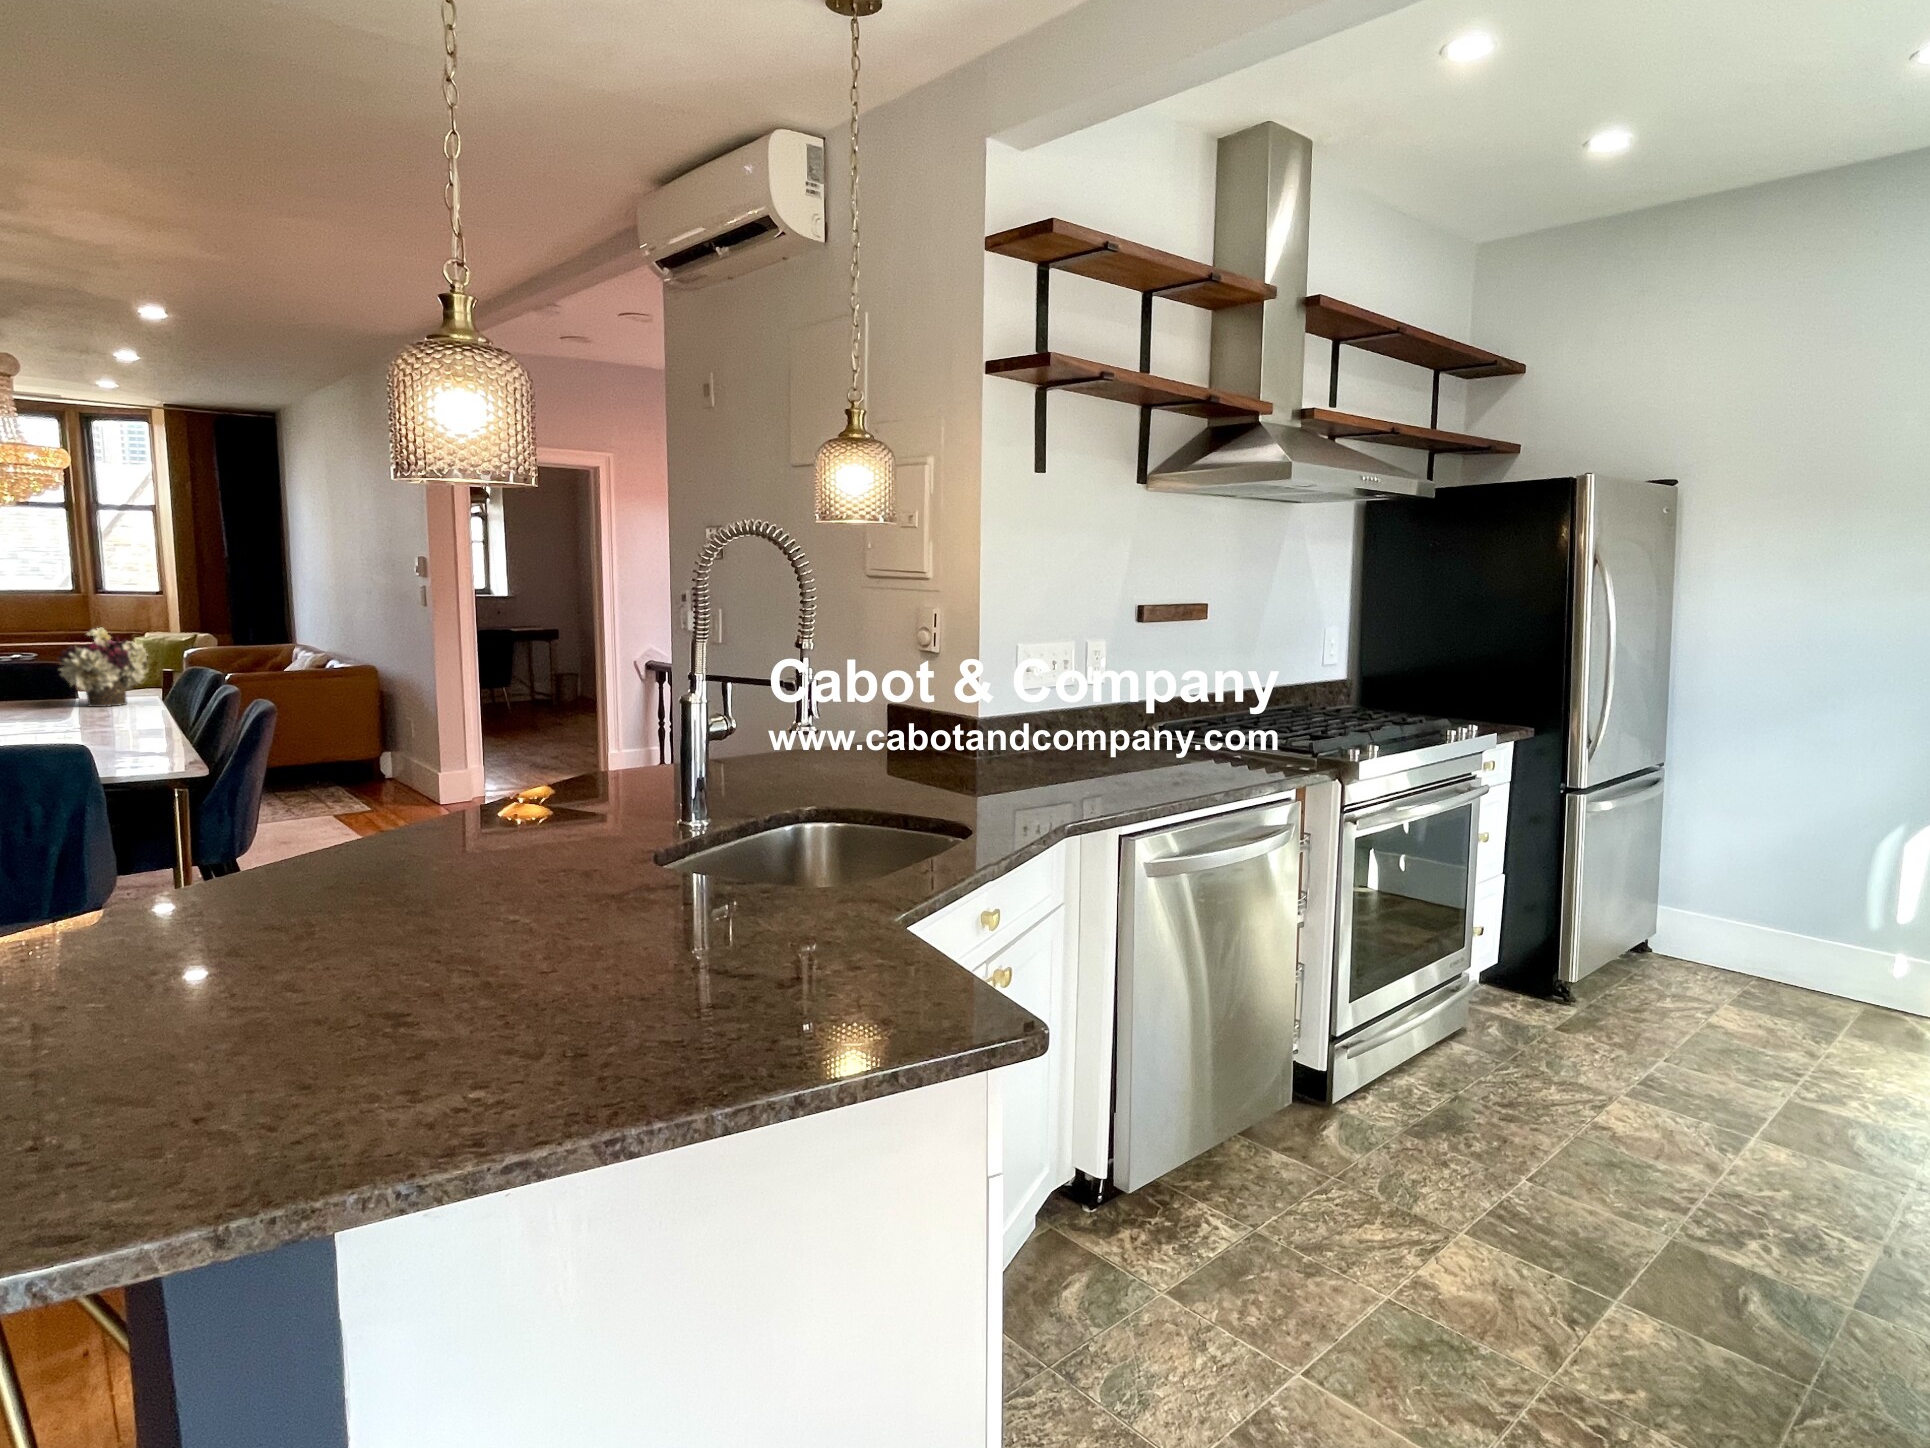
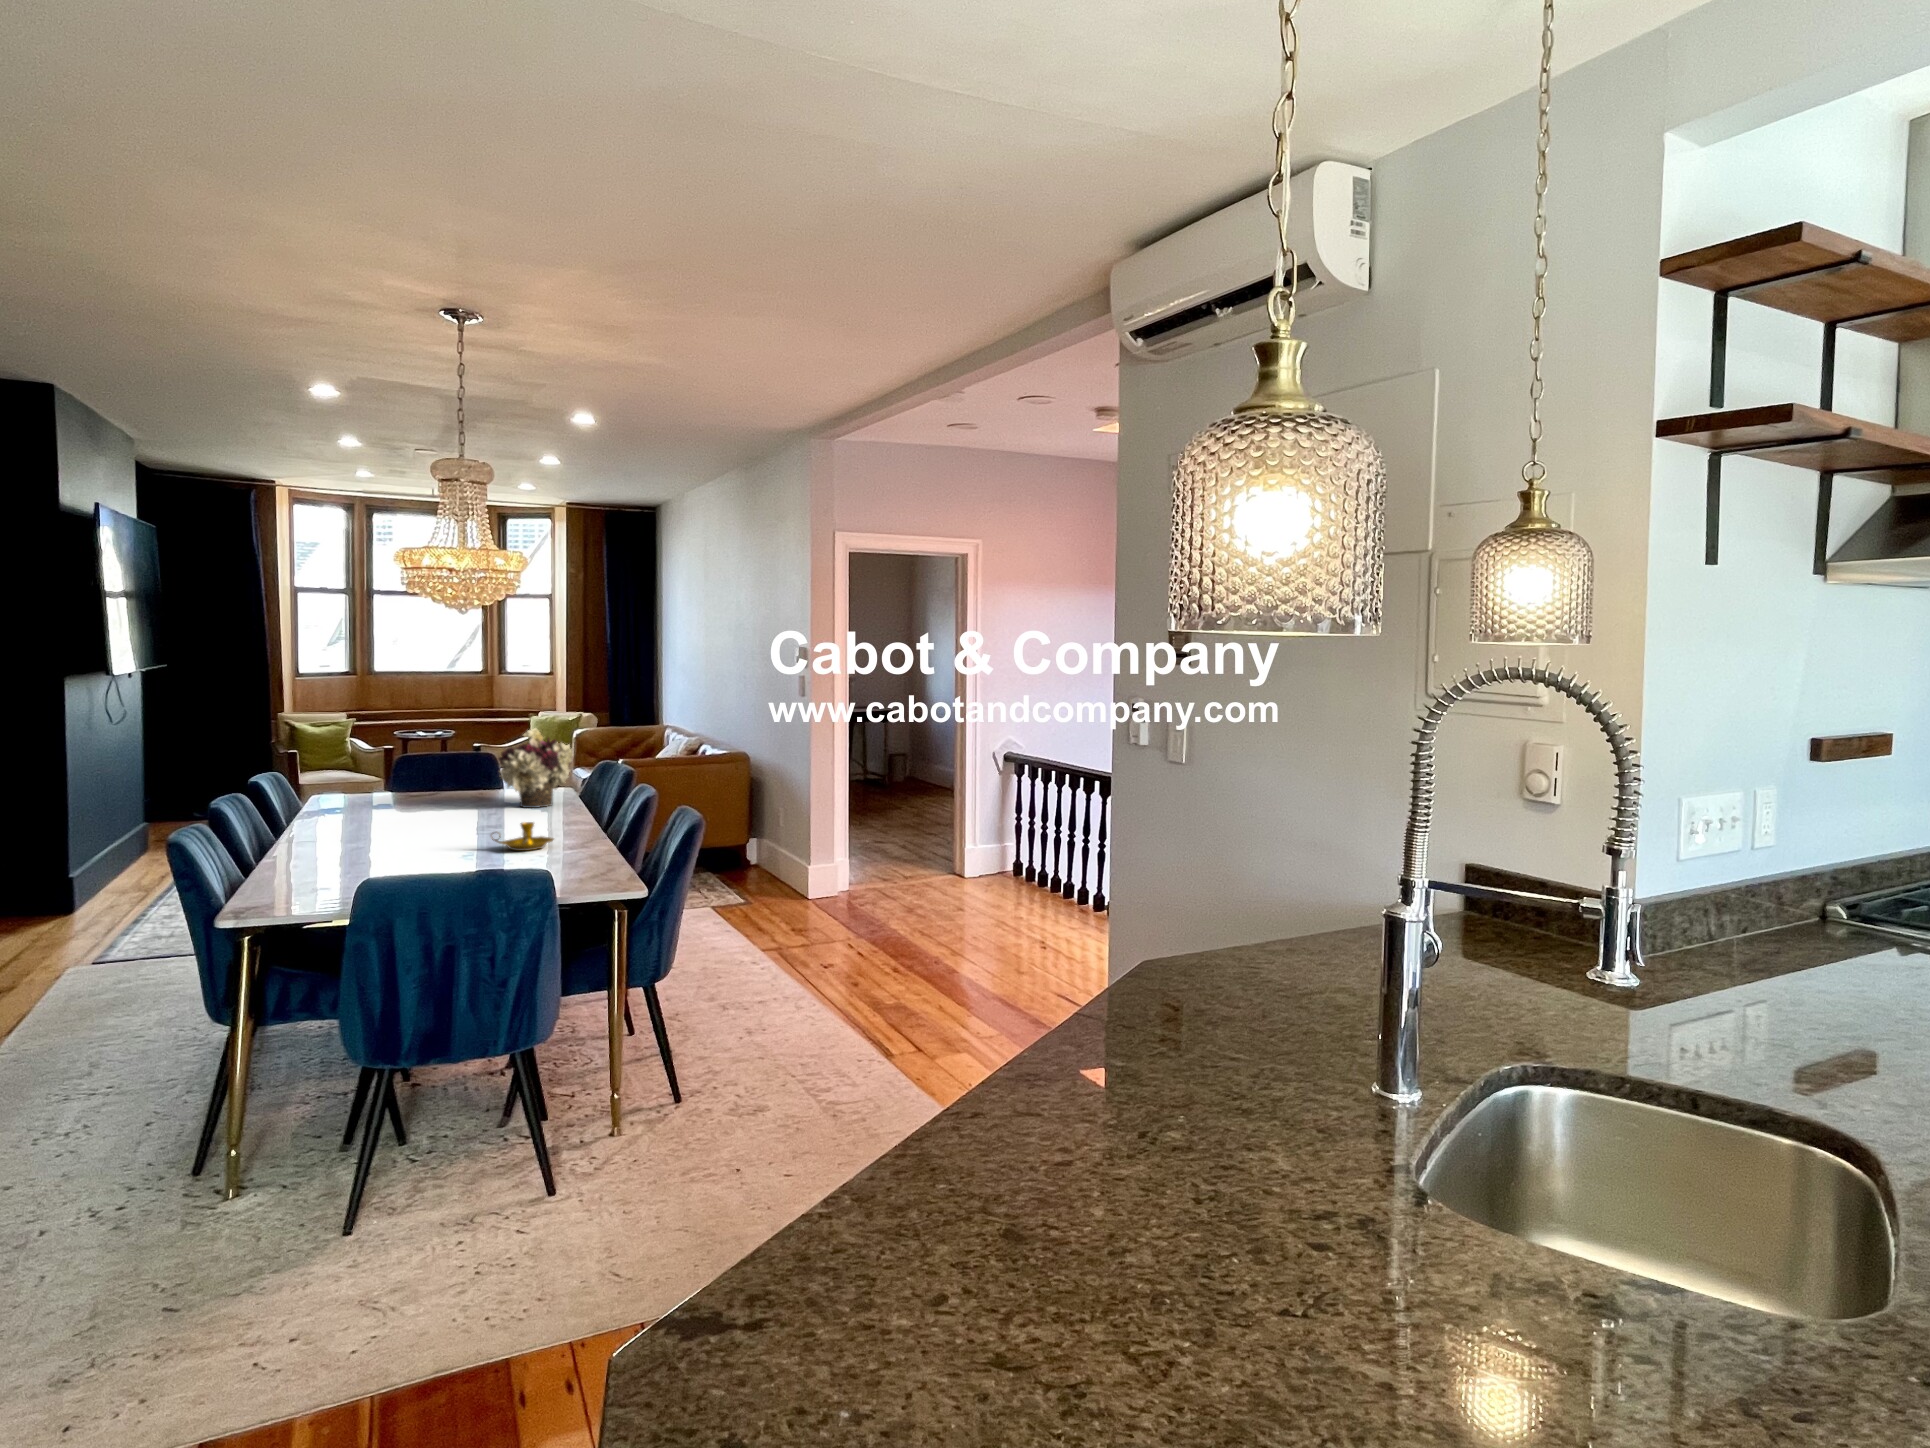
candlestick: none [36,708,112,736] -> present [492,822,554,851]

